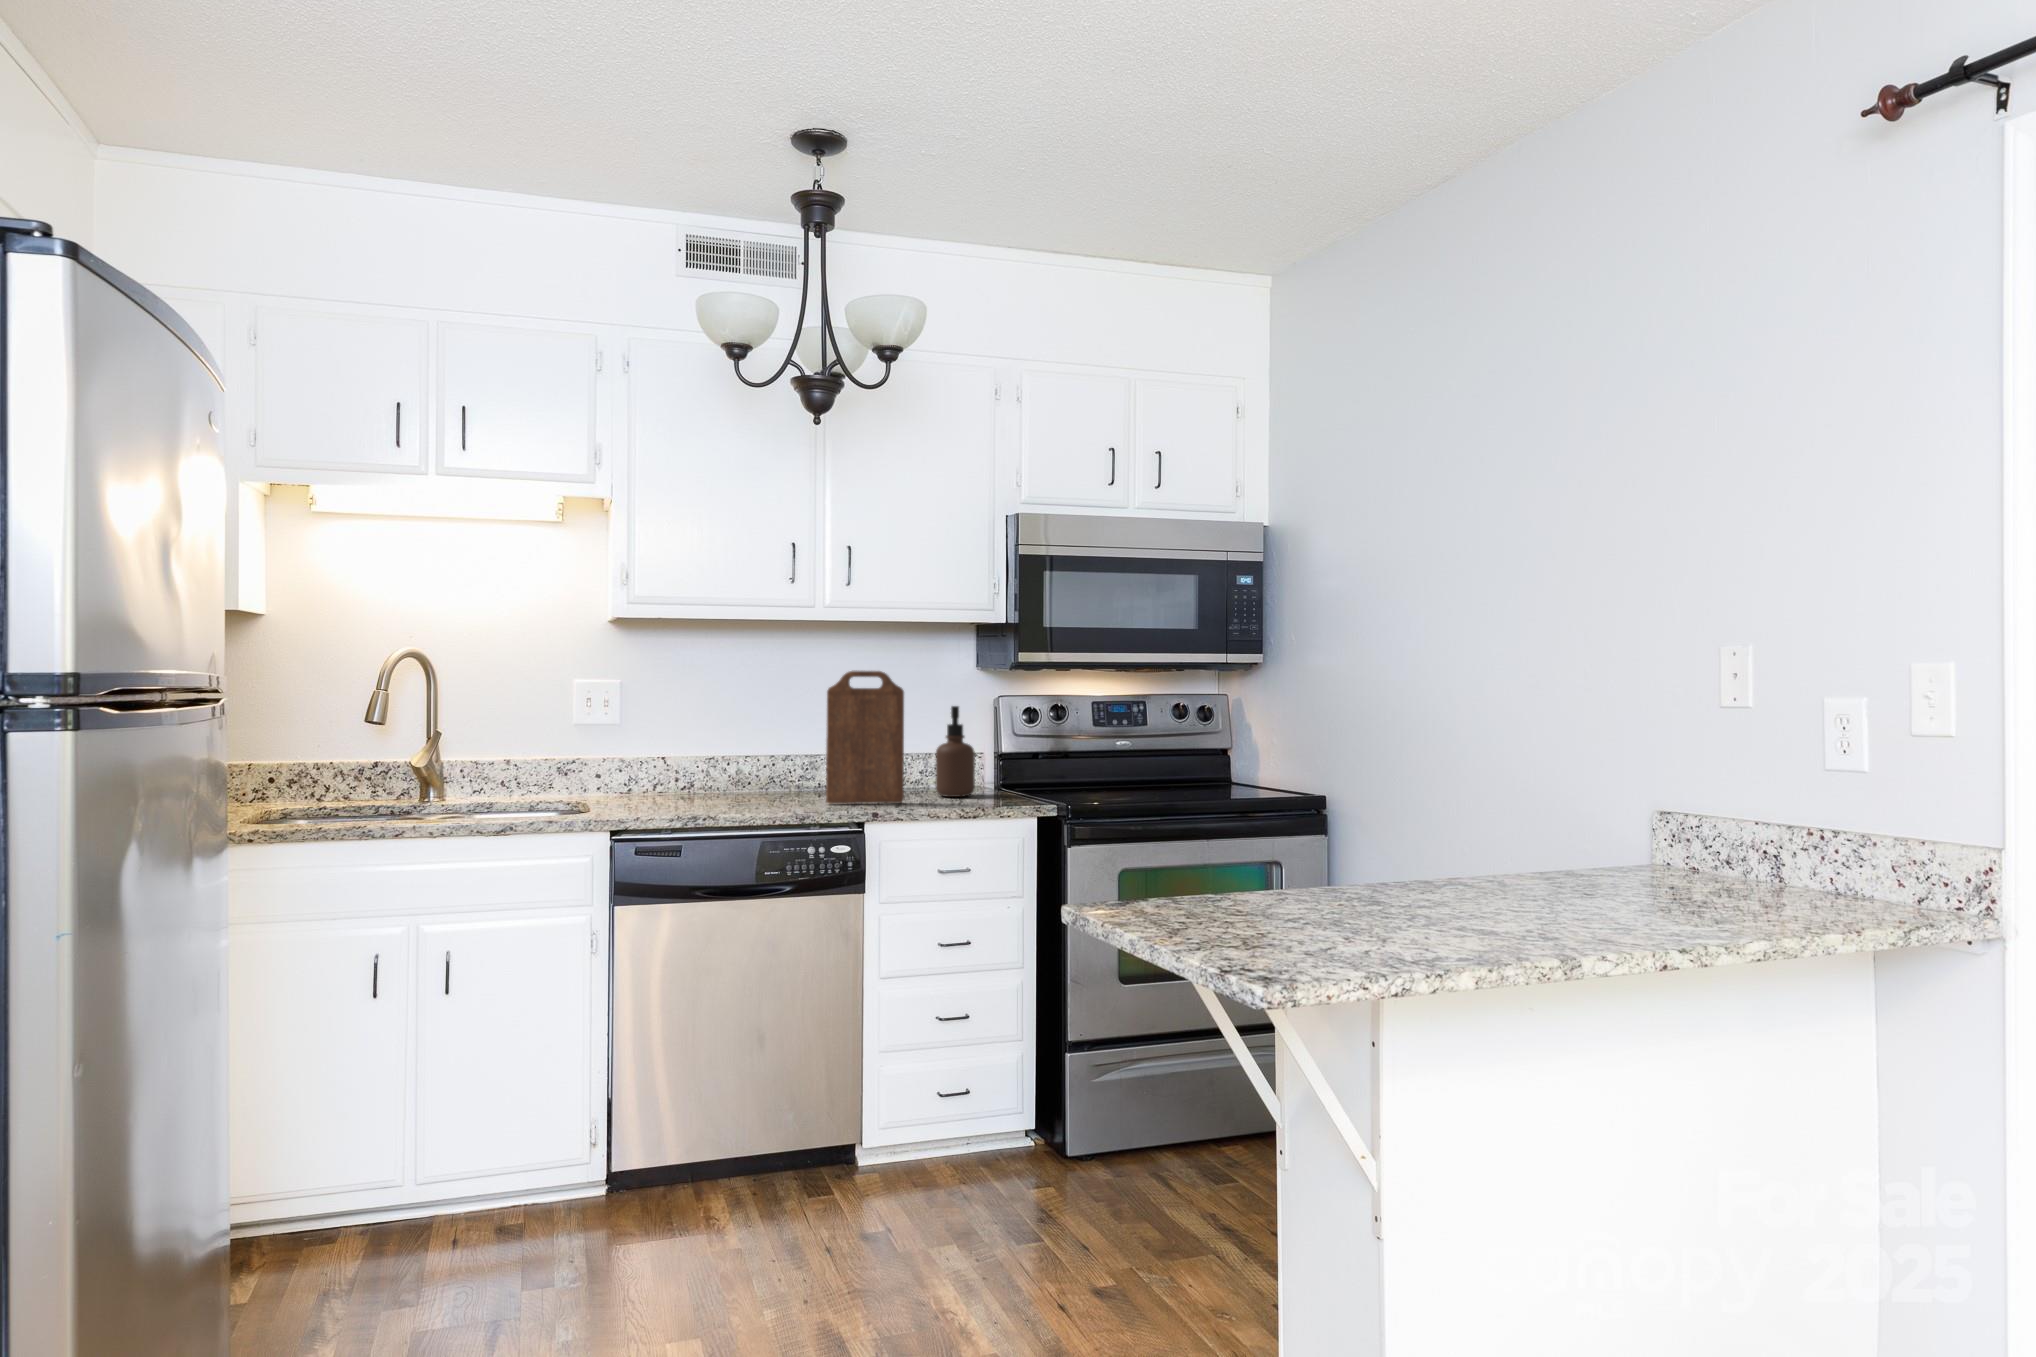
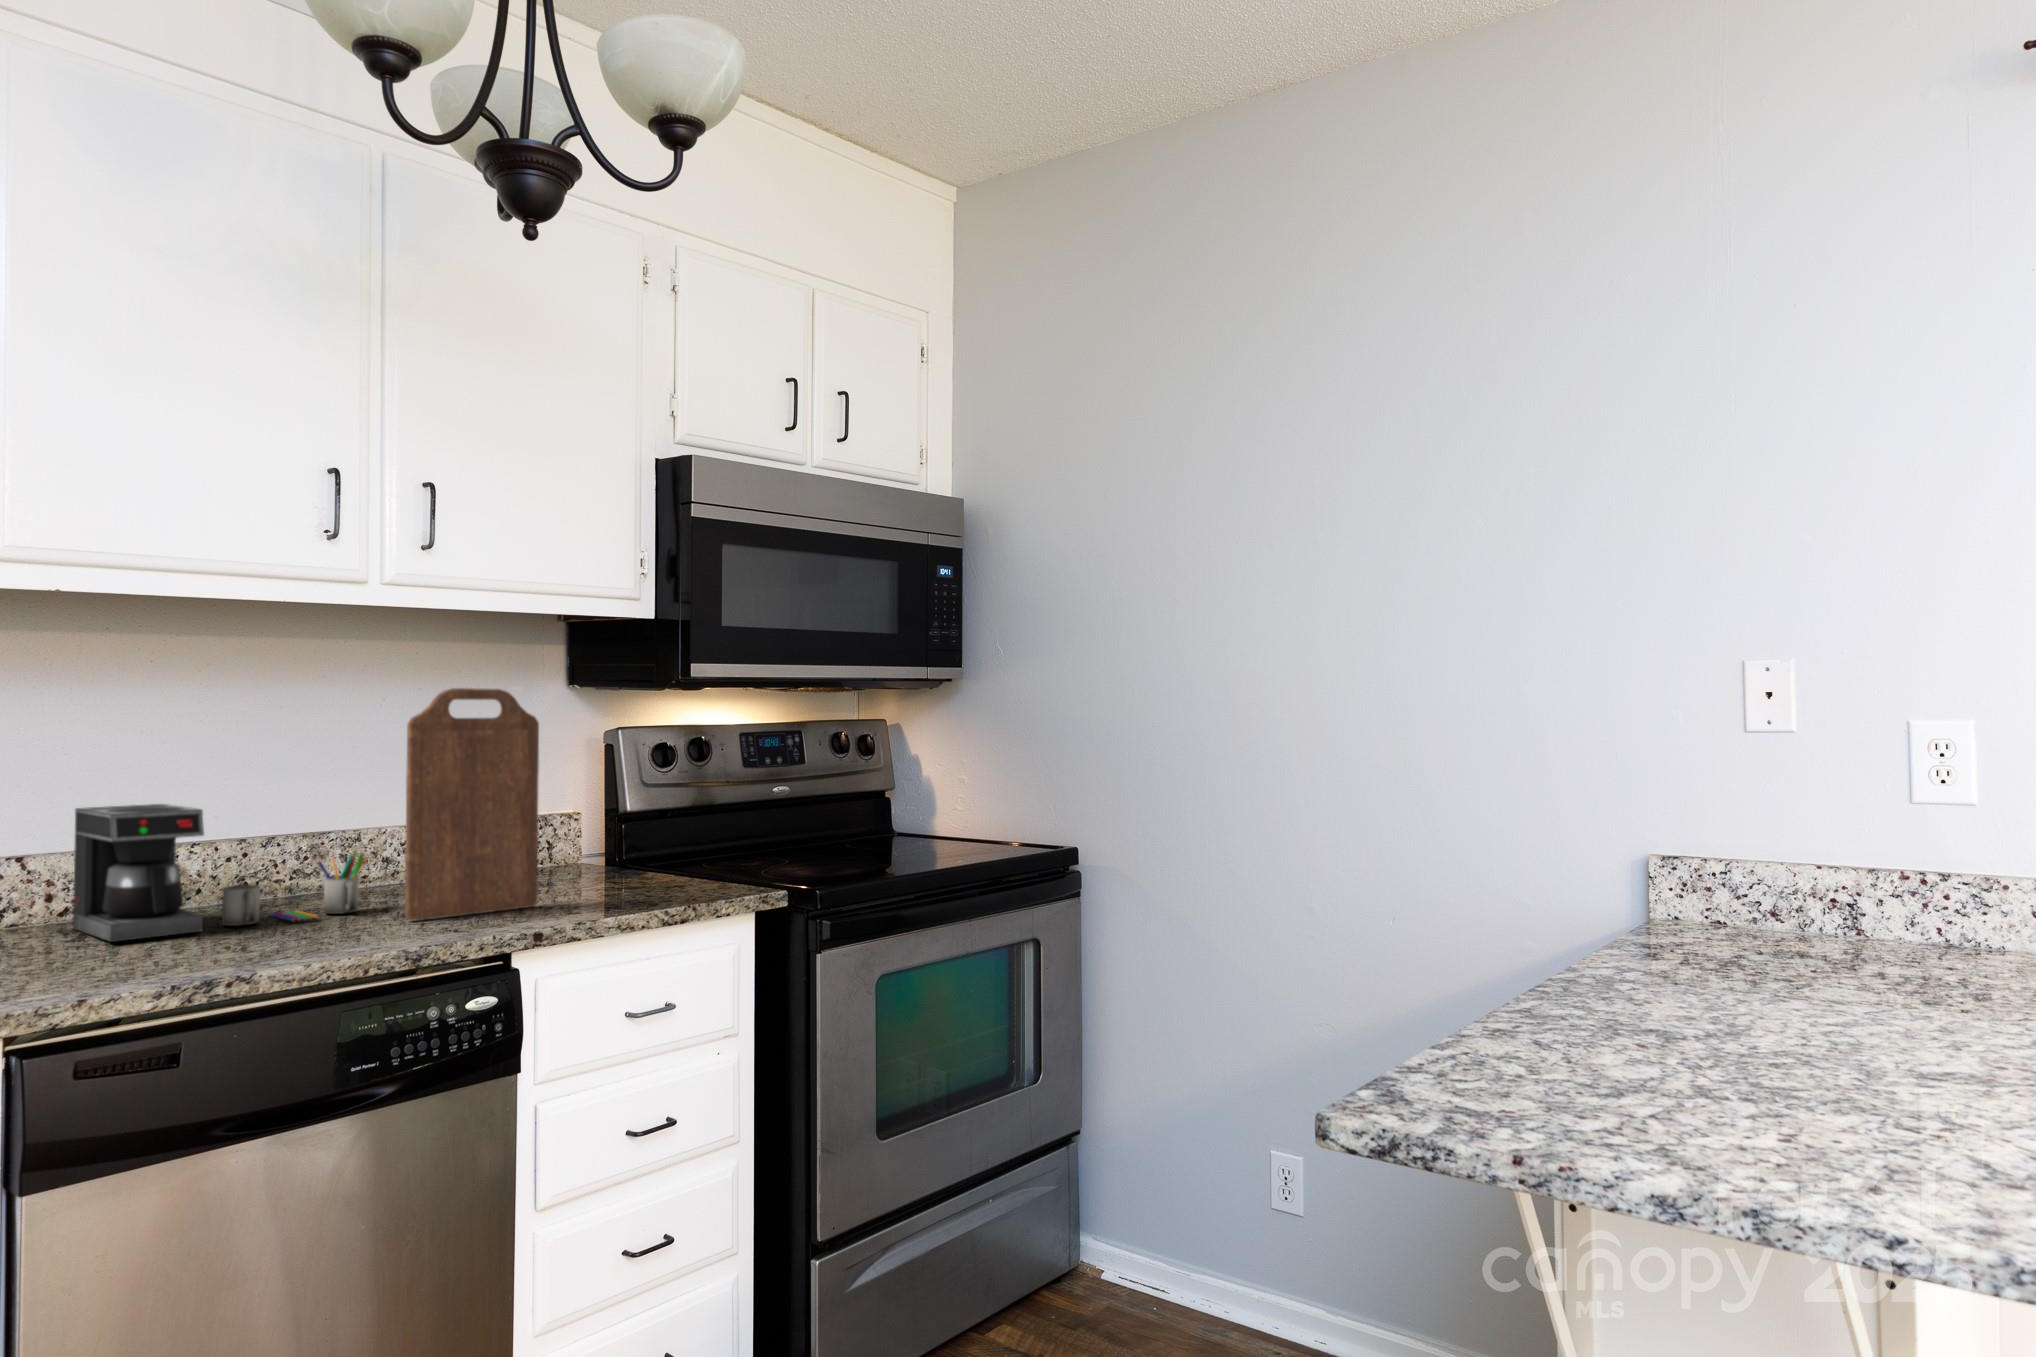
soap dispenser: present [936,706,975,797] -> none [554,744,618,887]
coffee maker: none [686,734,820,801] -> present [73,804,366,942]

